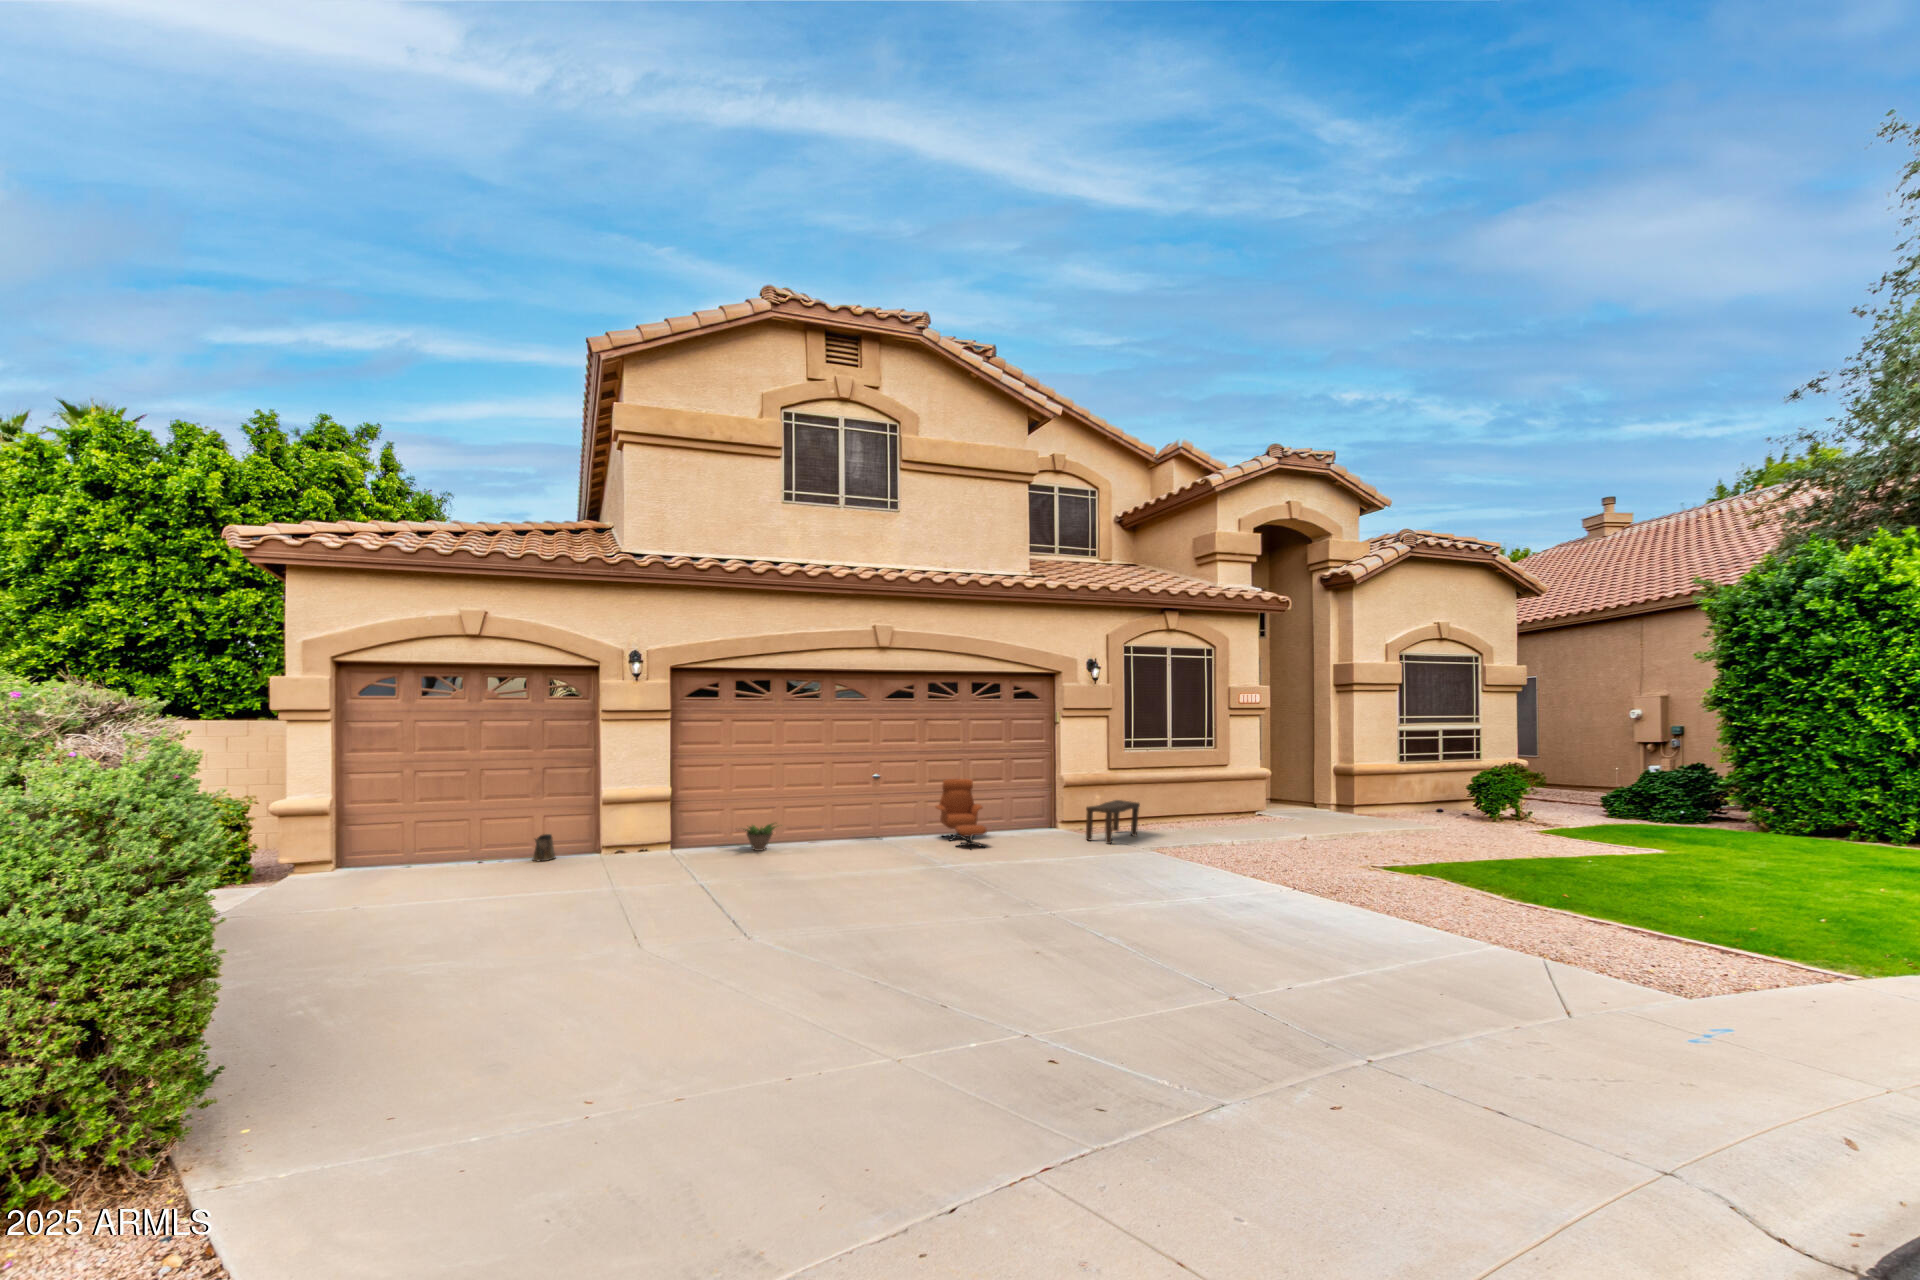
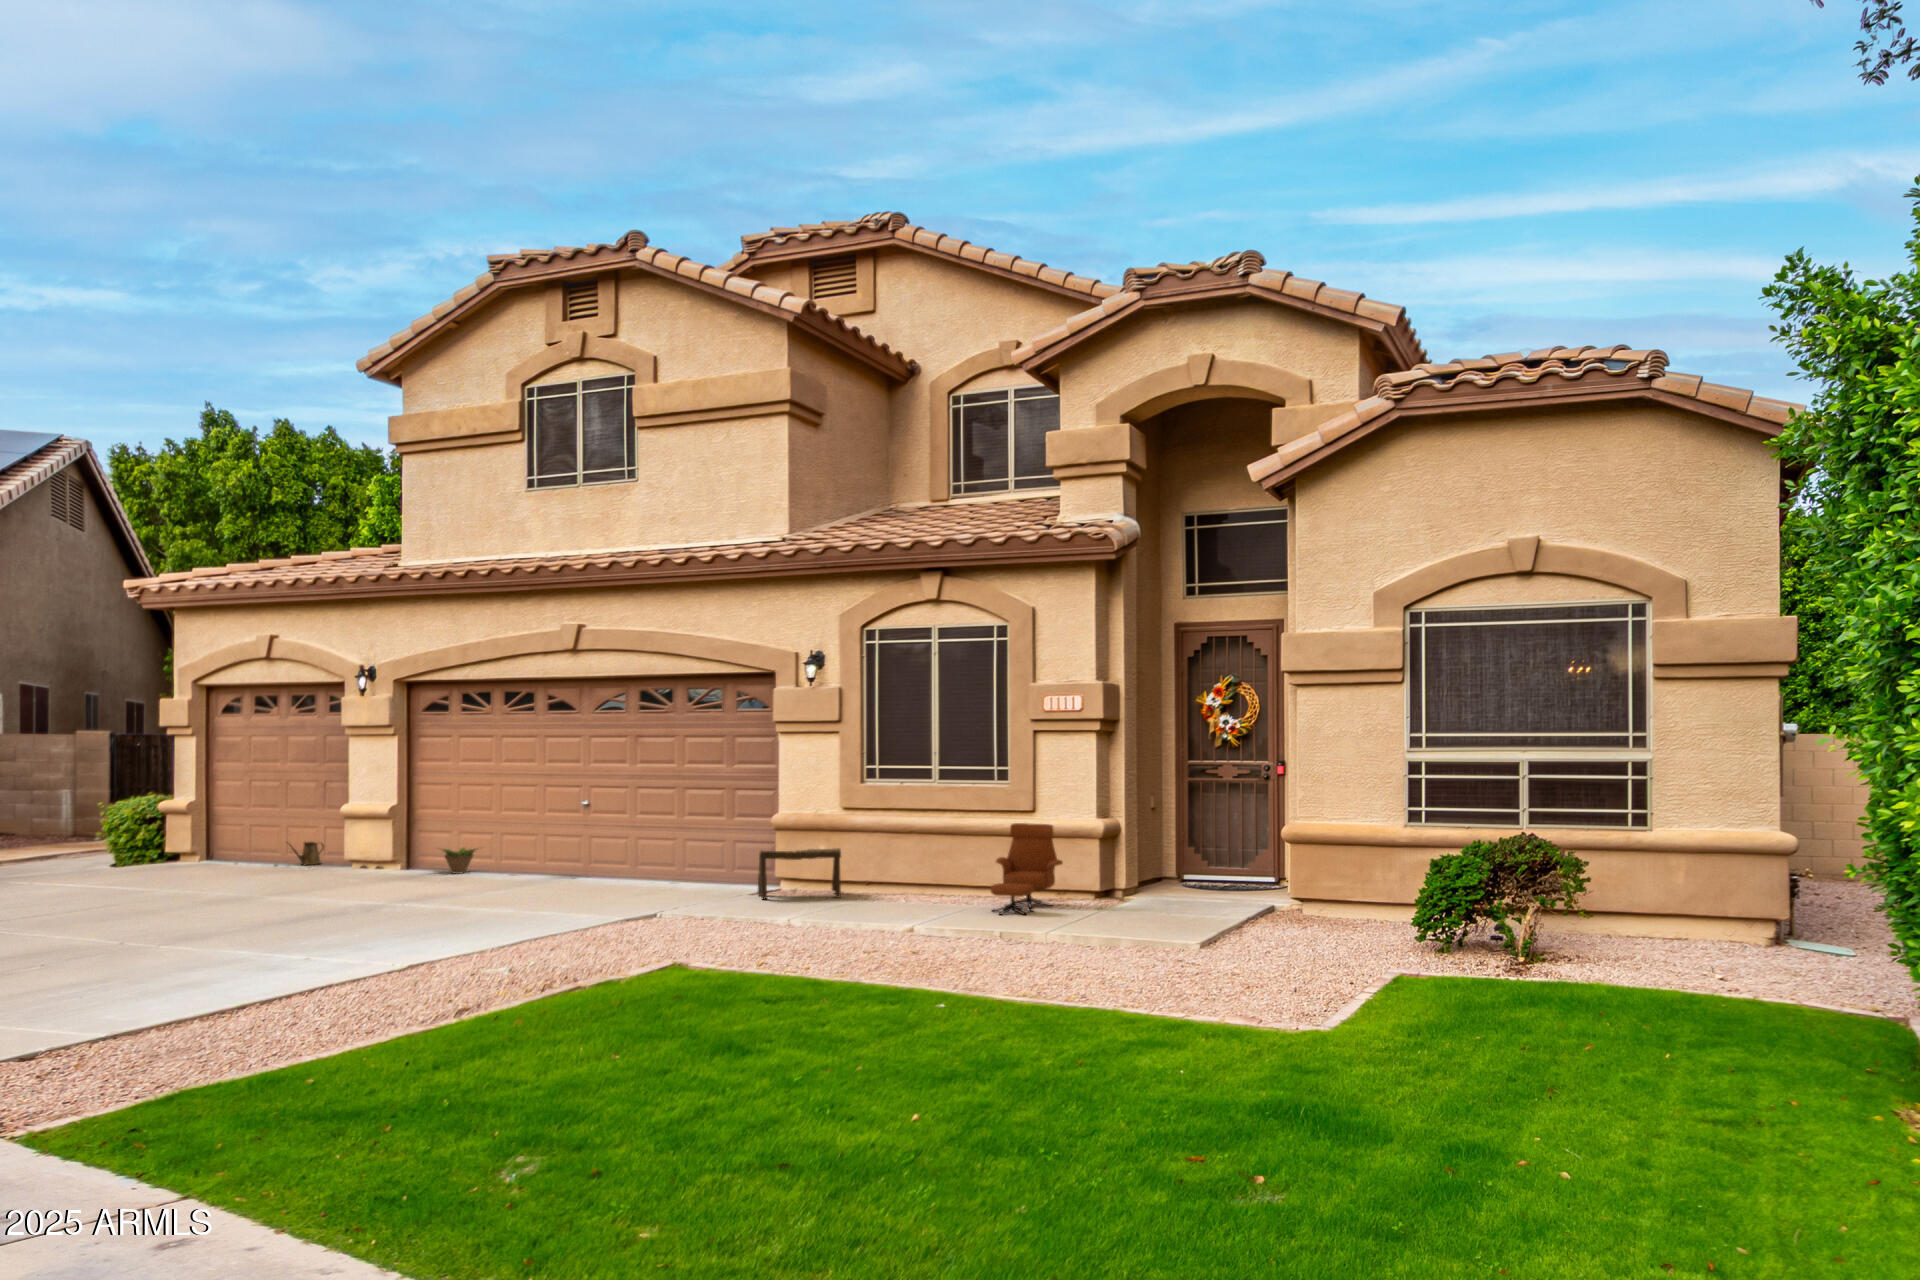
lounge chair: present [936,779,987,849] -> present [991,823,1063,915]

